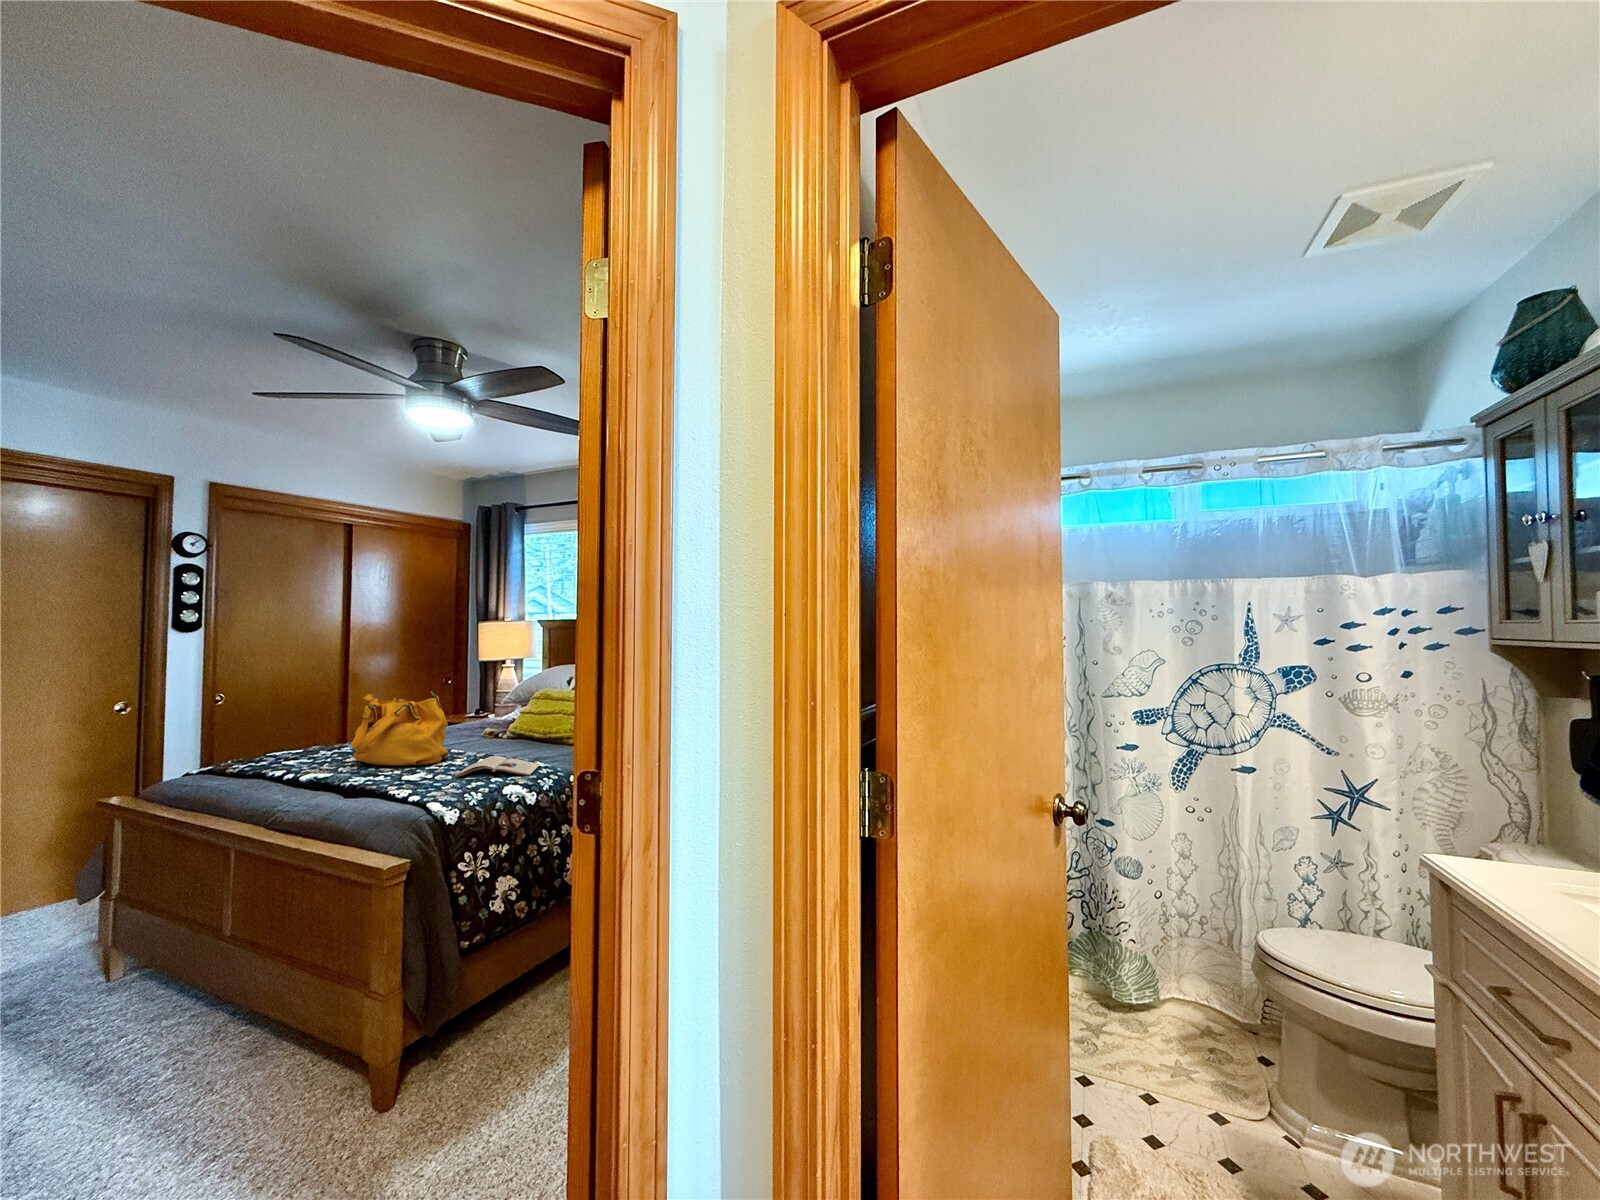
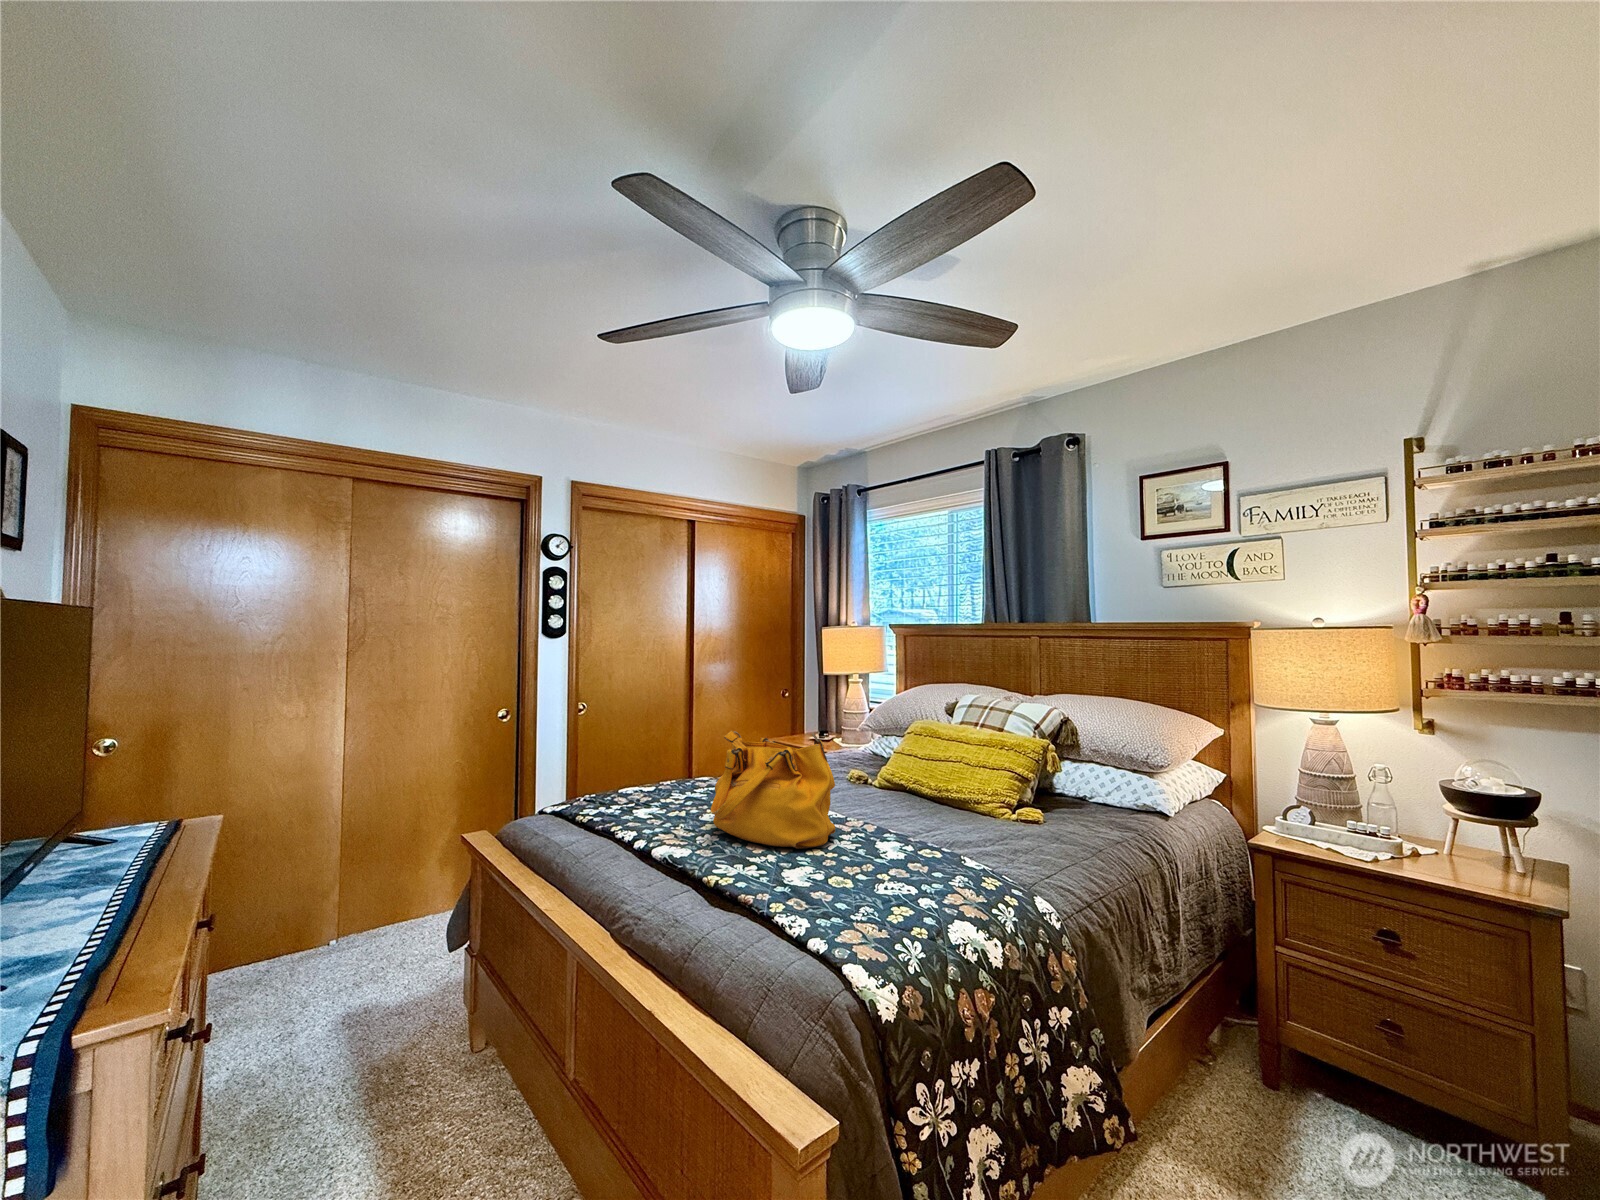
magazine: present [454,756,540,778] -> none [860,850,987,903]

